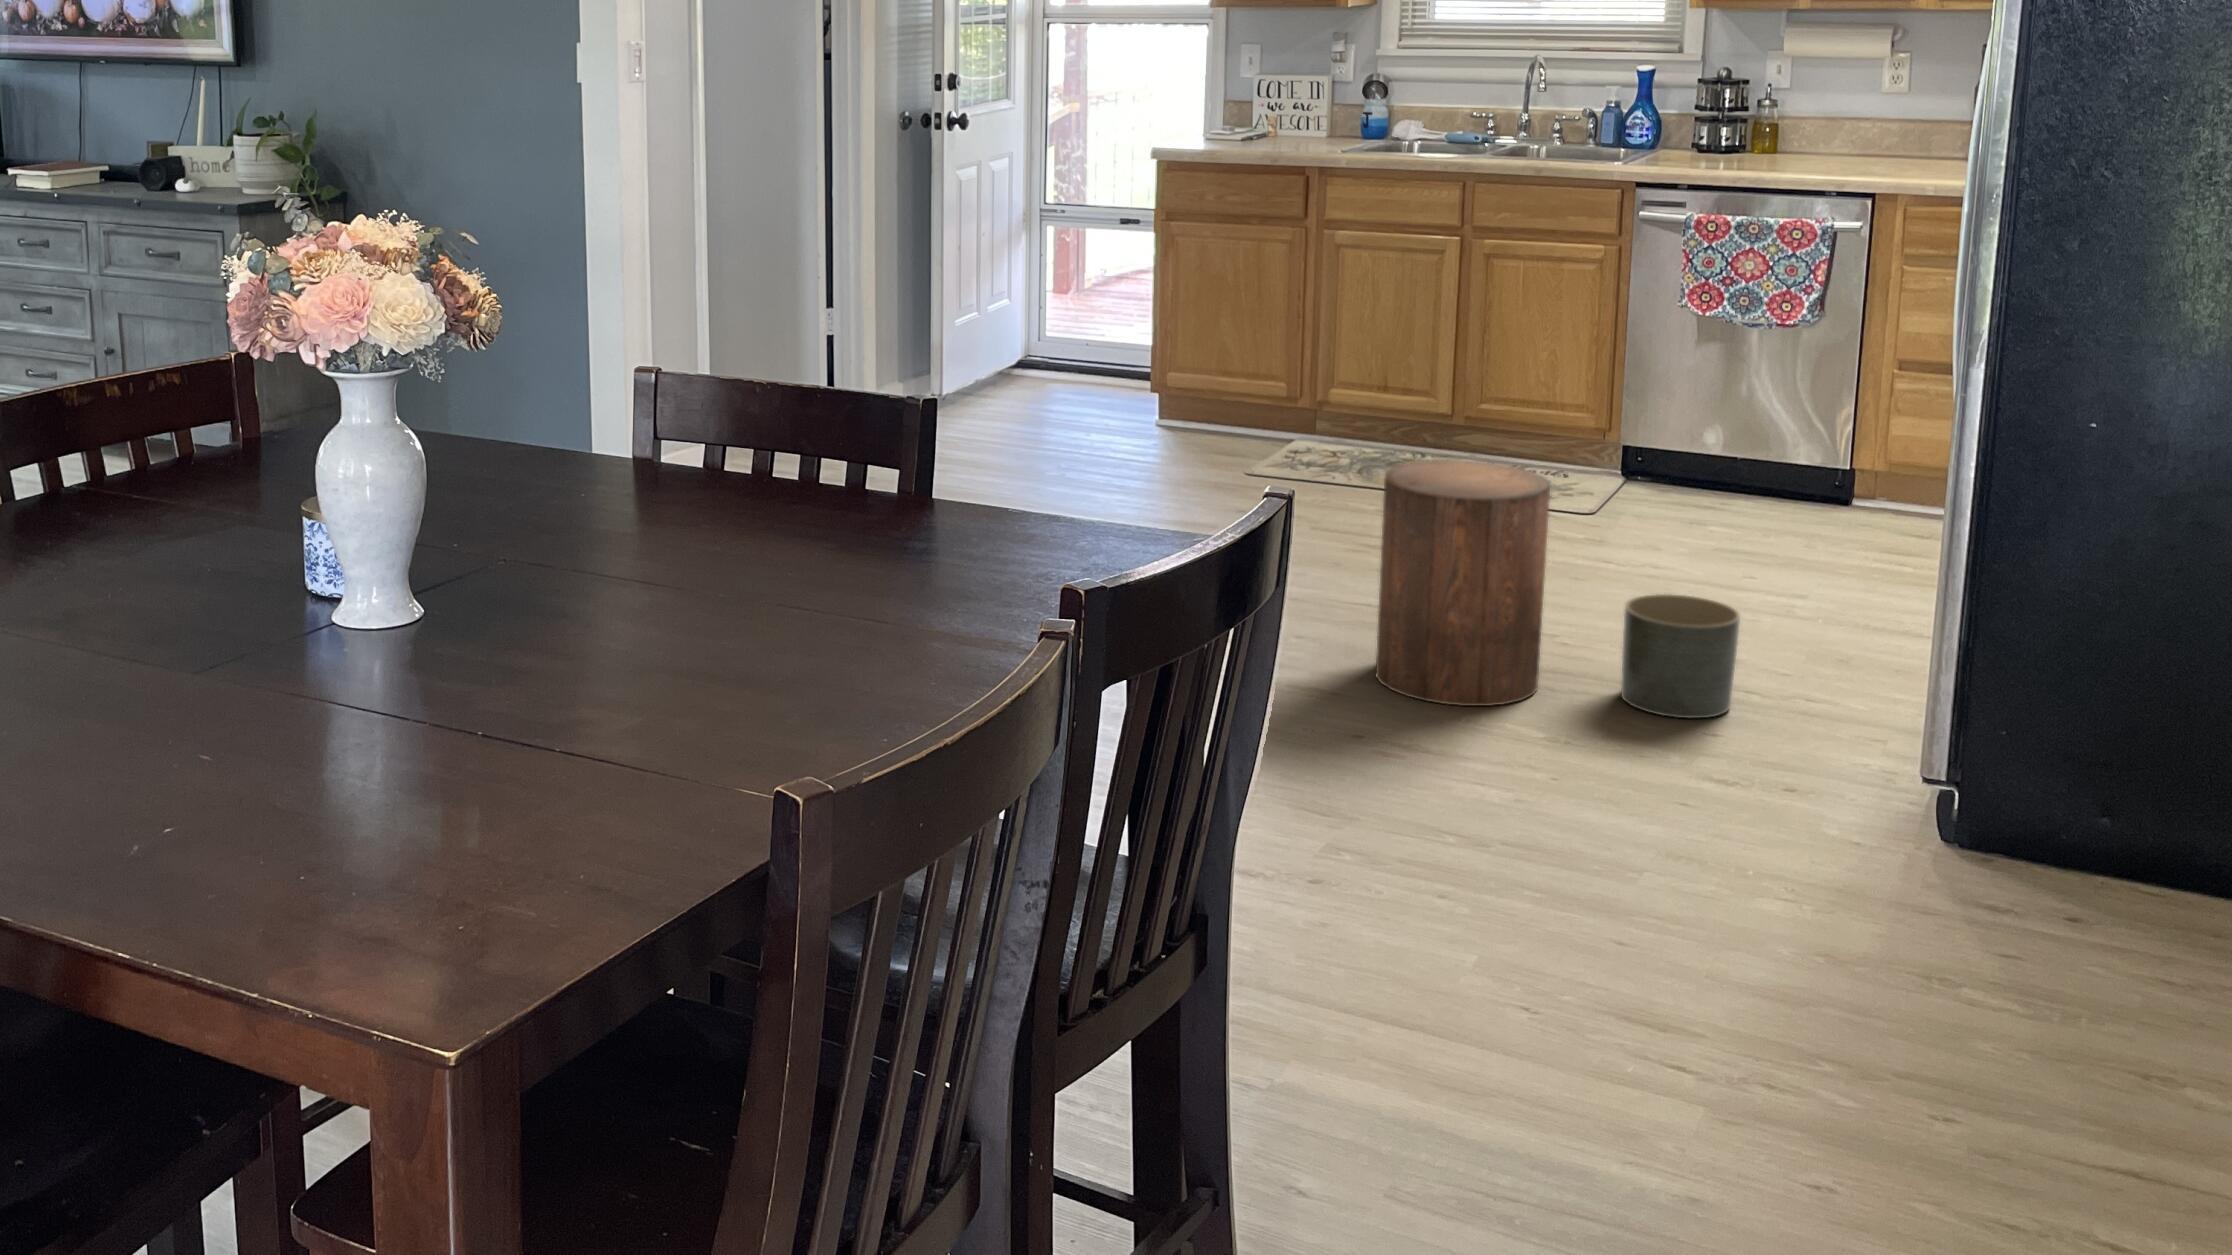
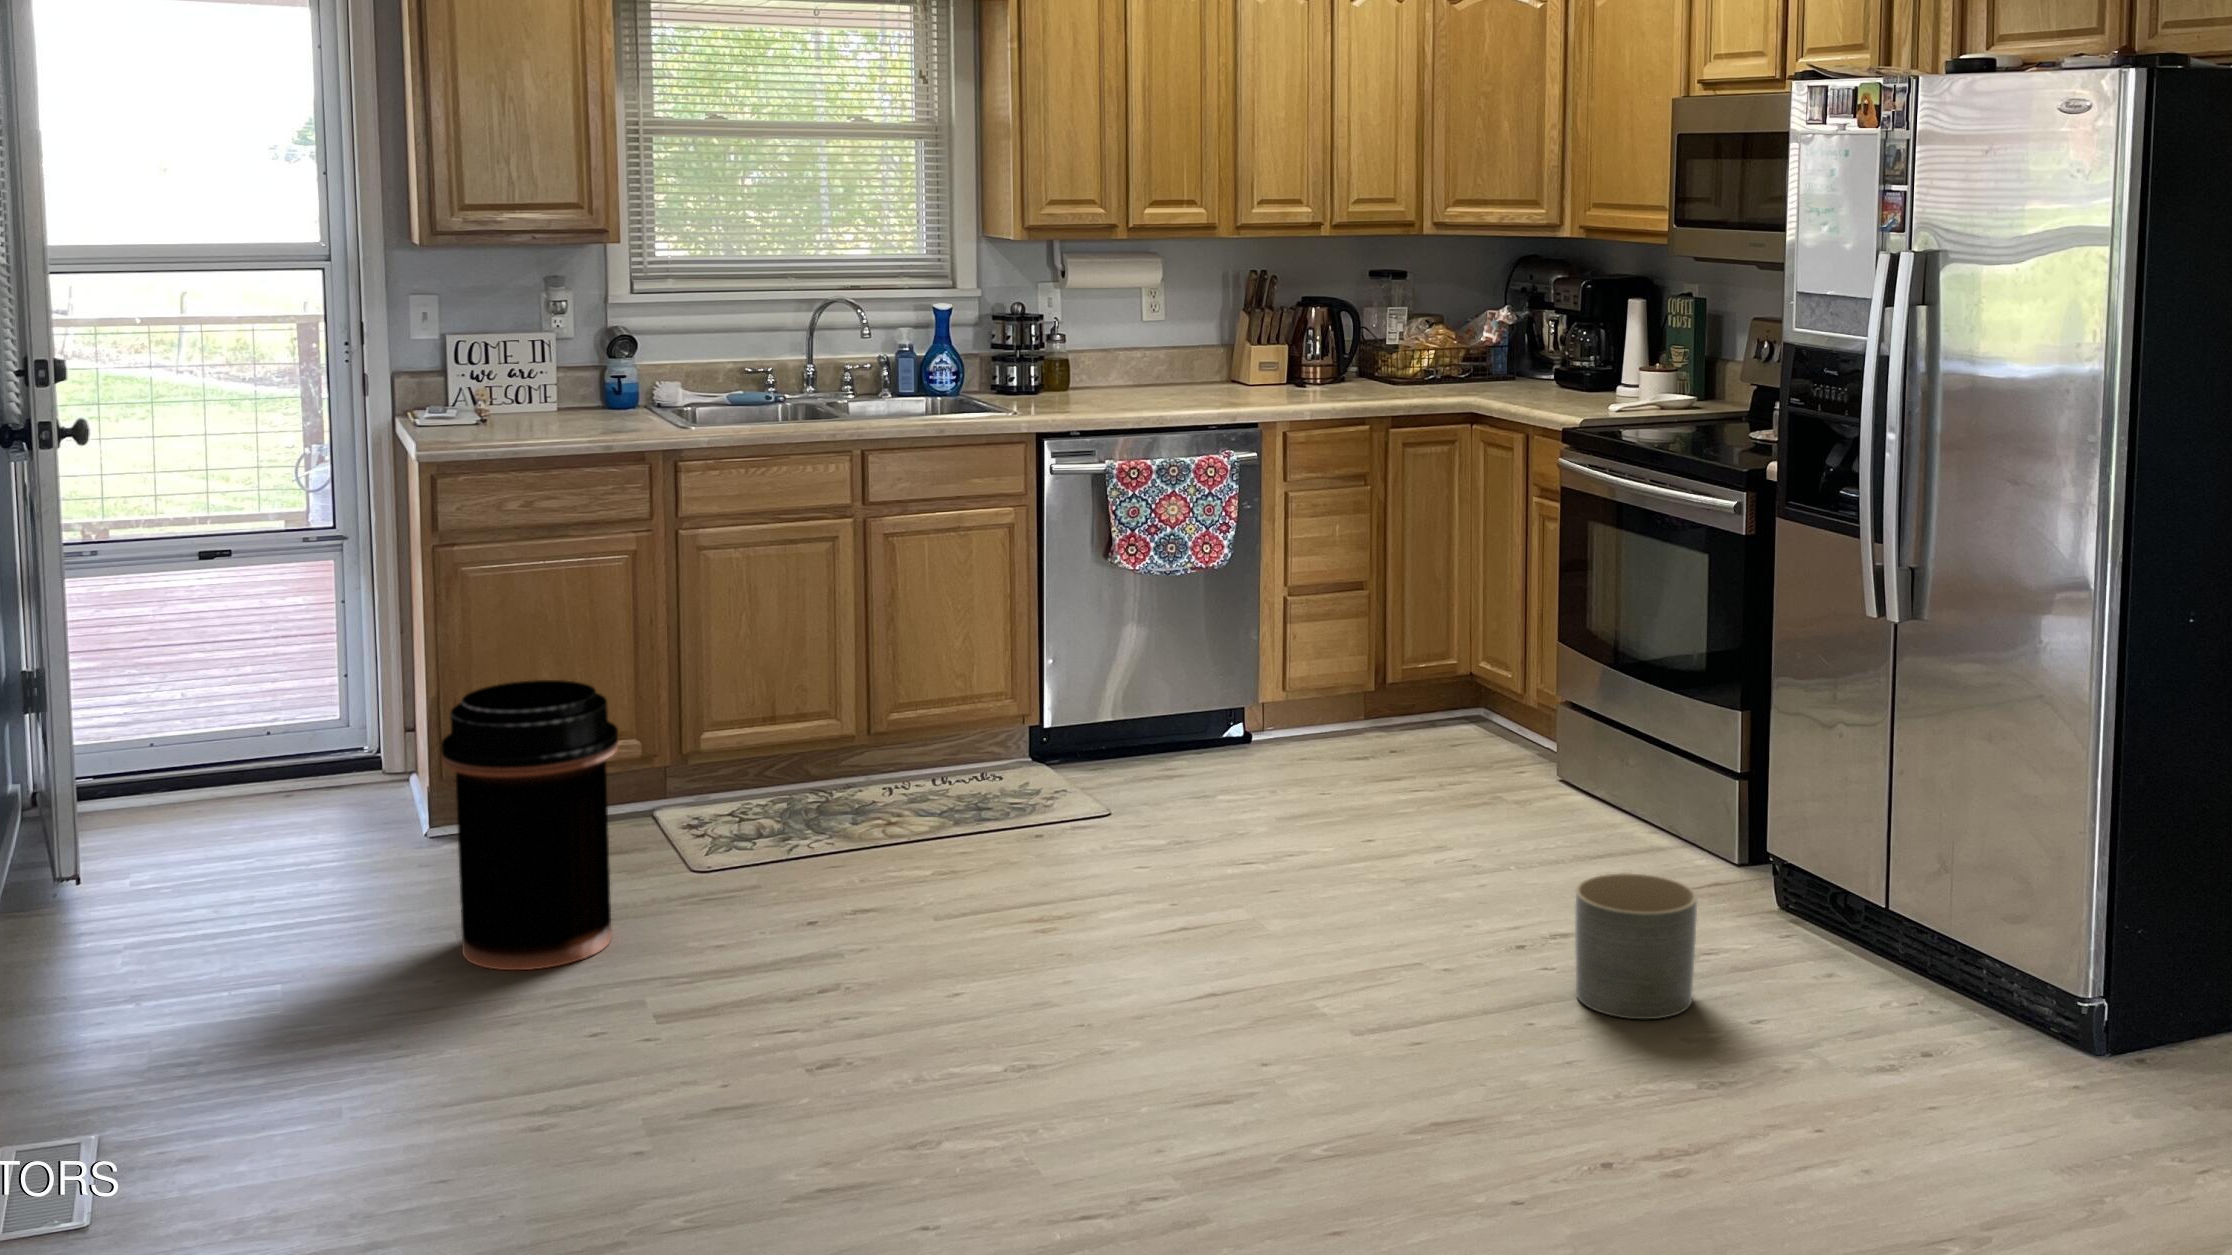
trash can: none [1031,308,1144,494] -> present [441,680,618,970]
stool: present [1376,460,1550,706] -> none [1358,774,1558,1095]

